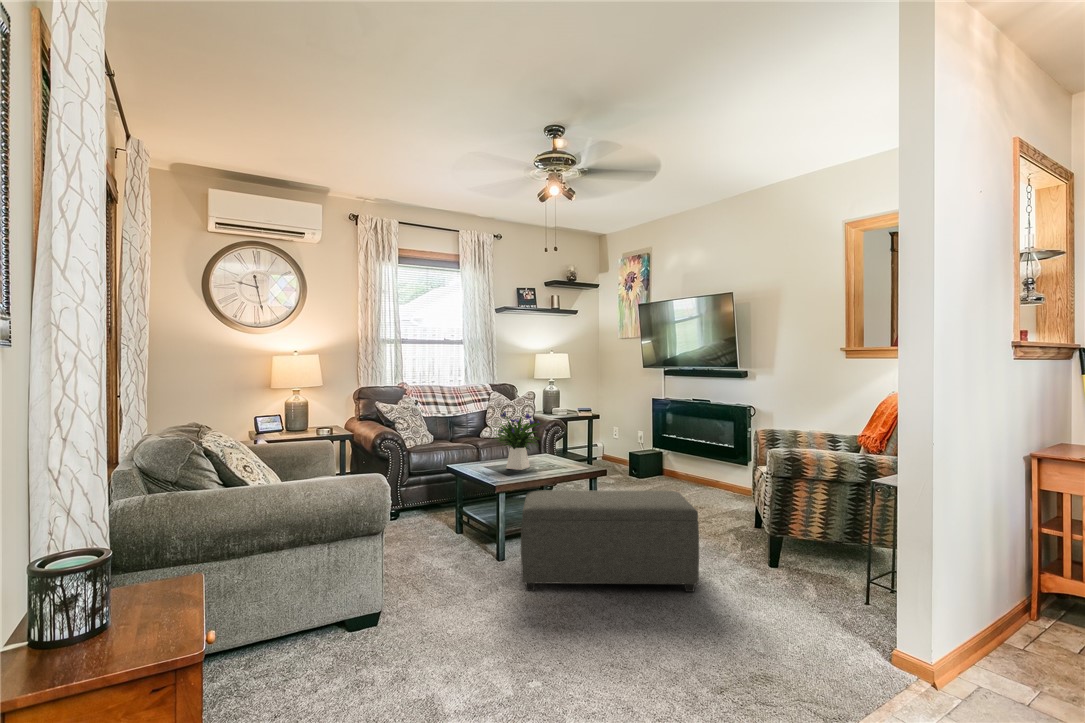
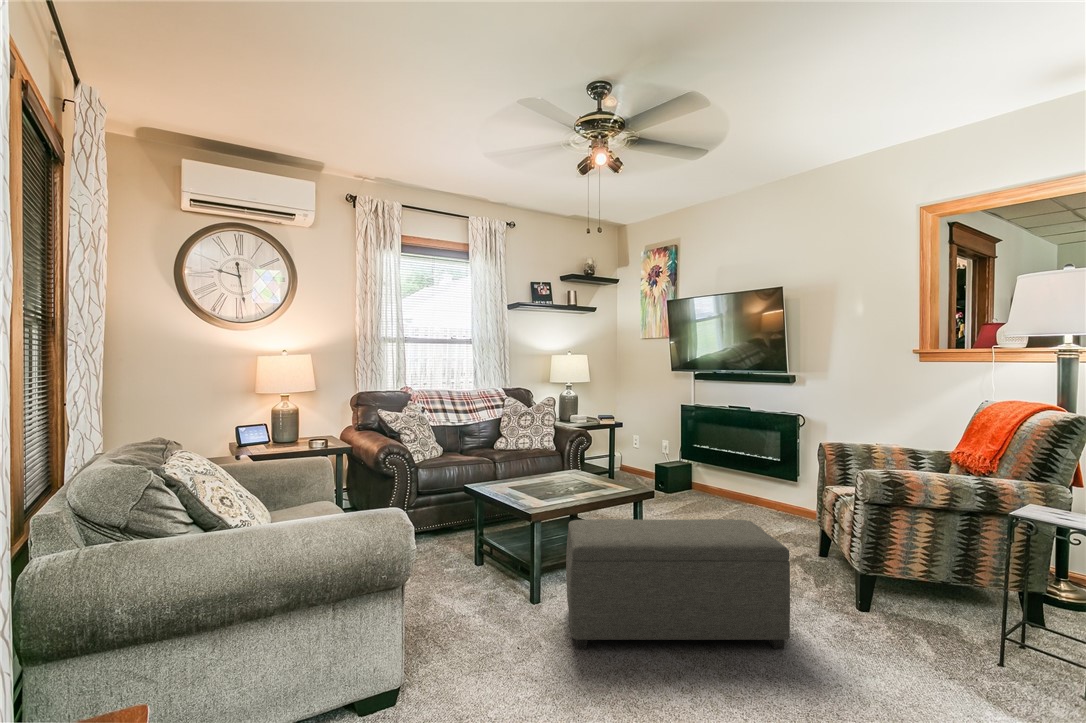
flower arrangement: present [495,409,542,470] -> none [513,418,580,491]

